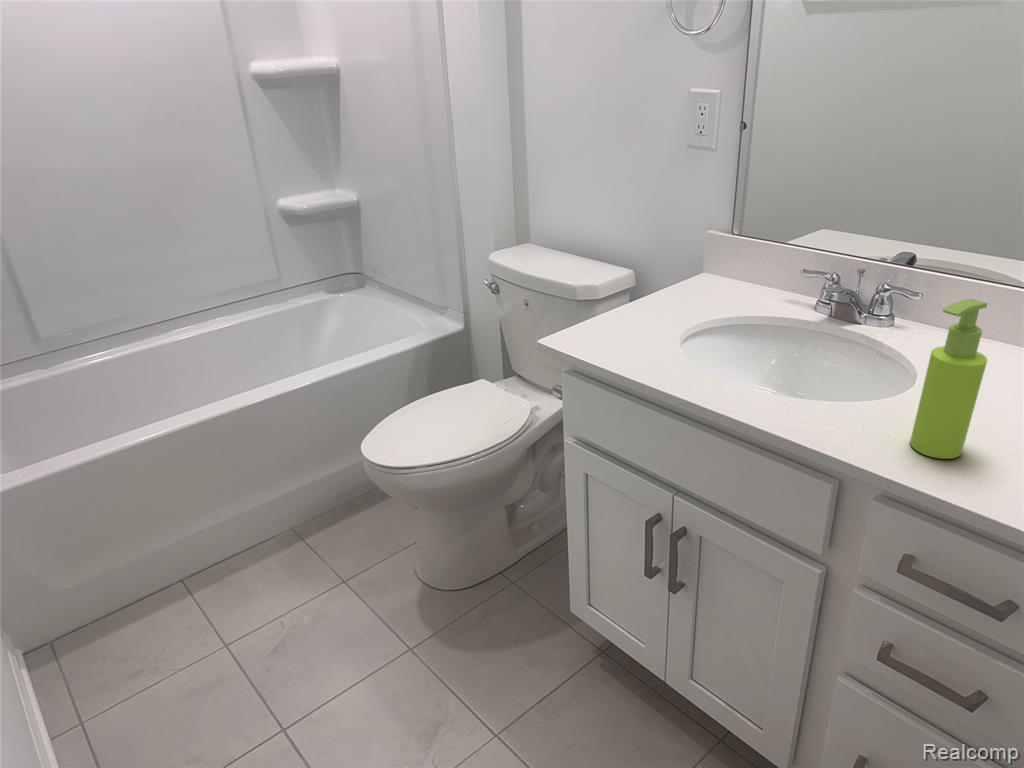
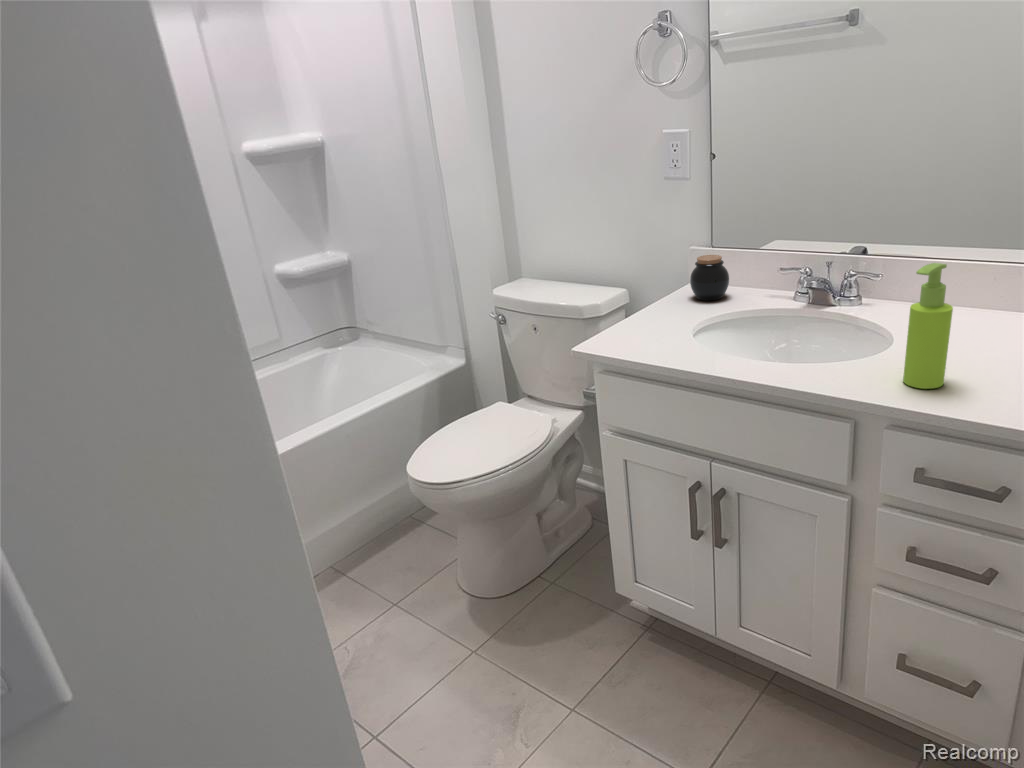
jar: none [695,244,742,298] -> present [690,255,729,300]

